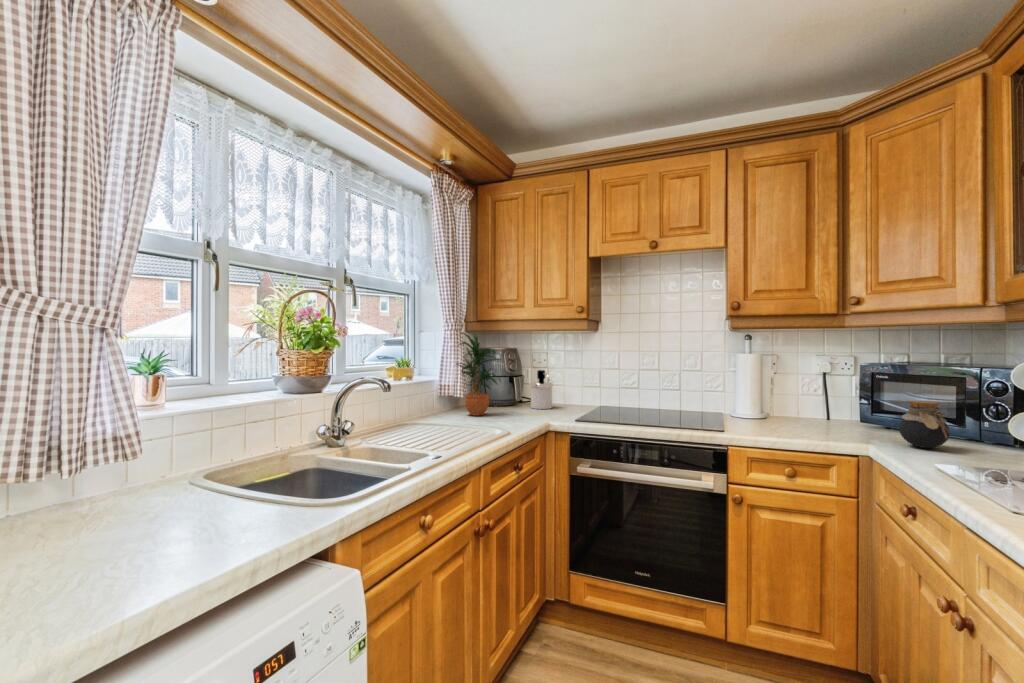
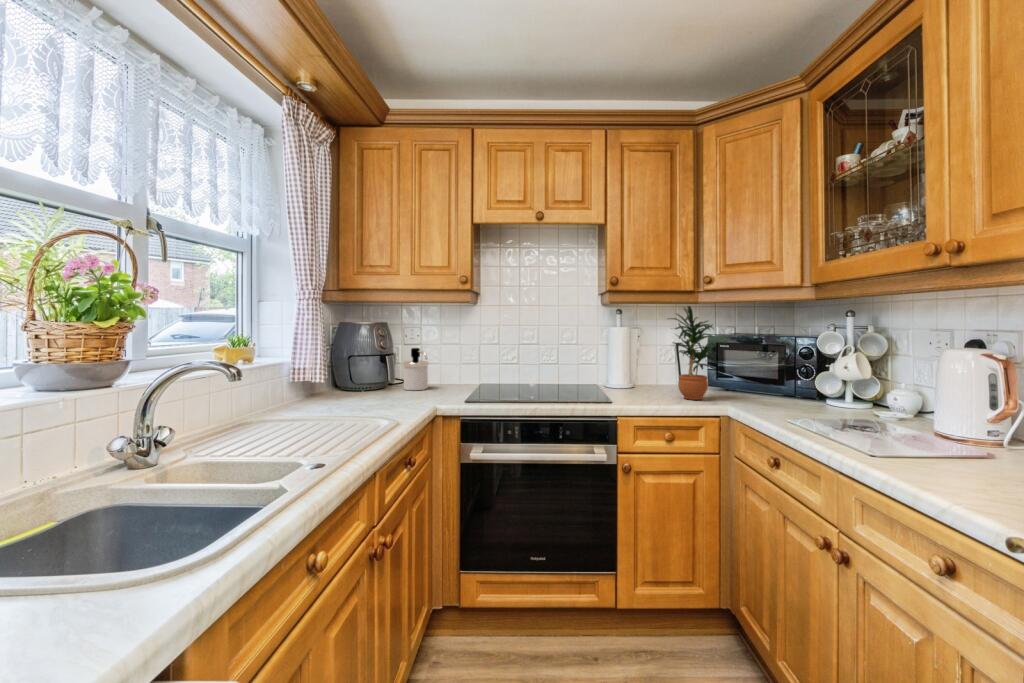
potted plant: present [456,333,500,416] -> present [668,306,718,400]
jar: present [899,400,950,448] -> none [752,368,792,408]

